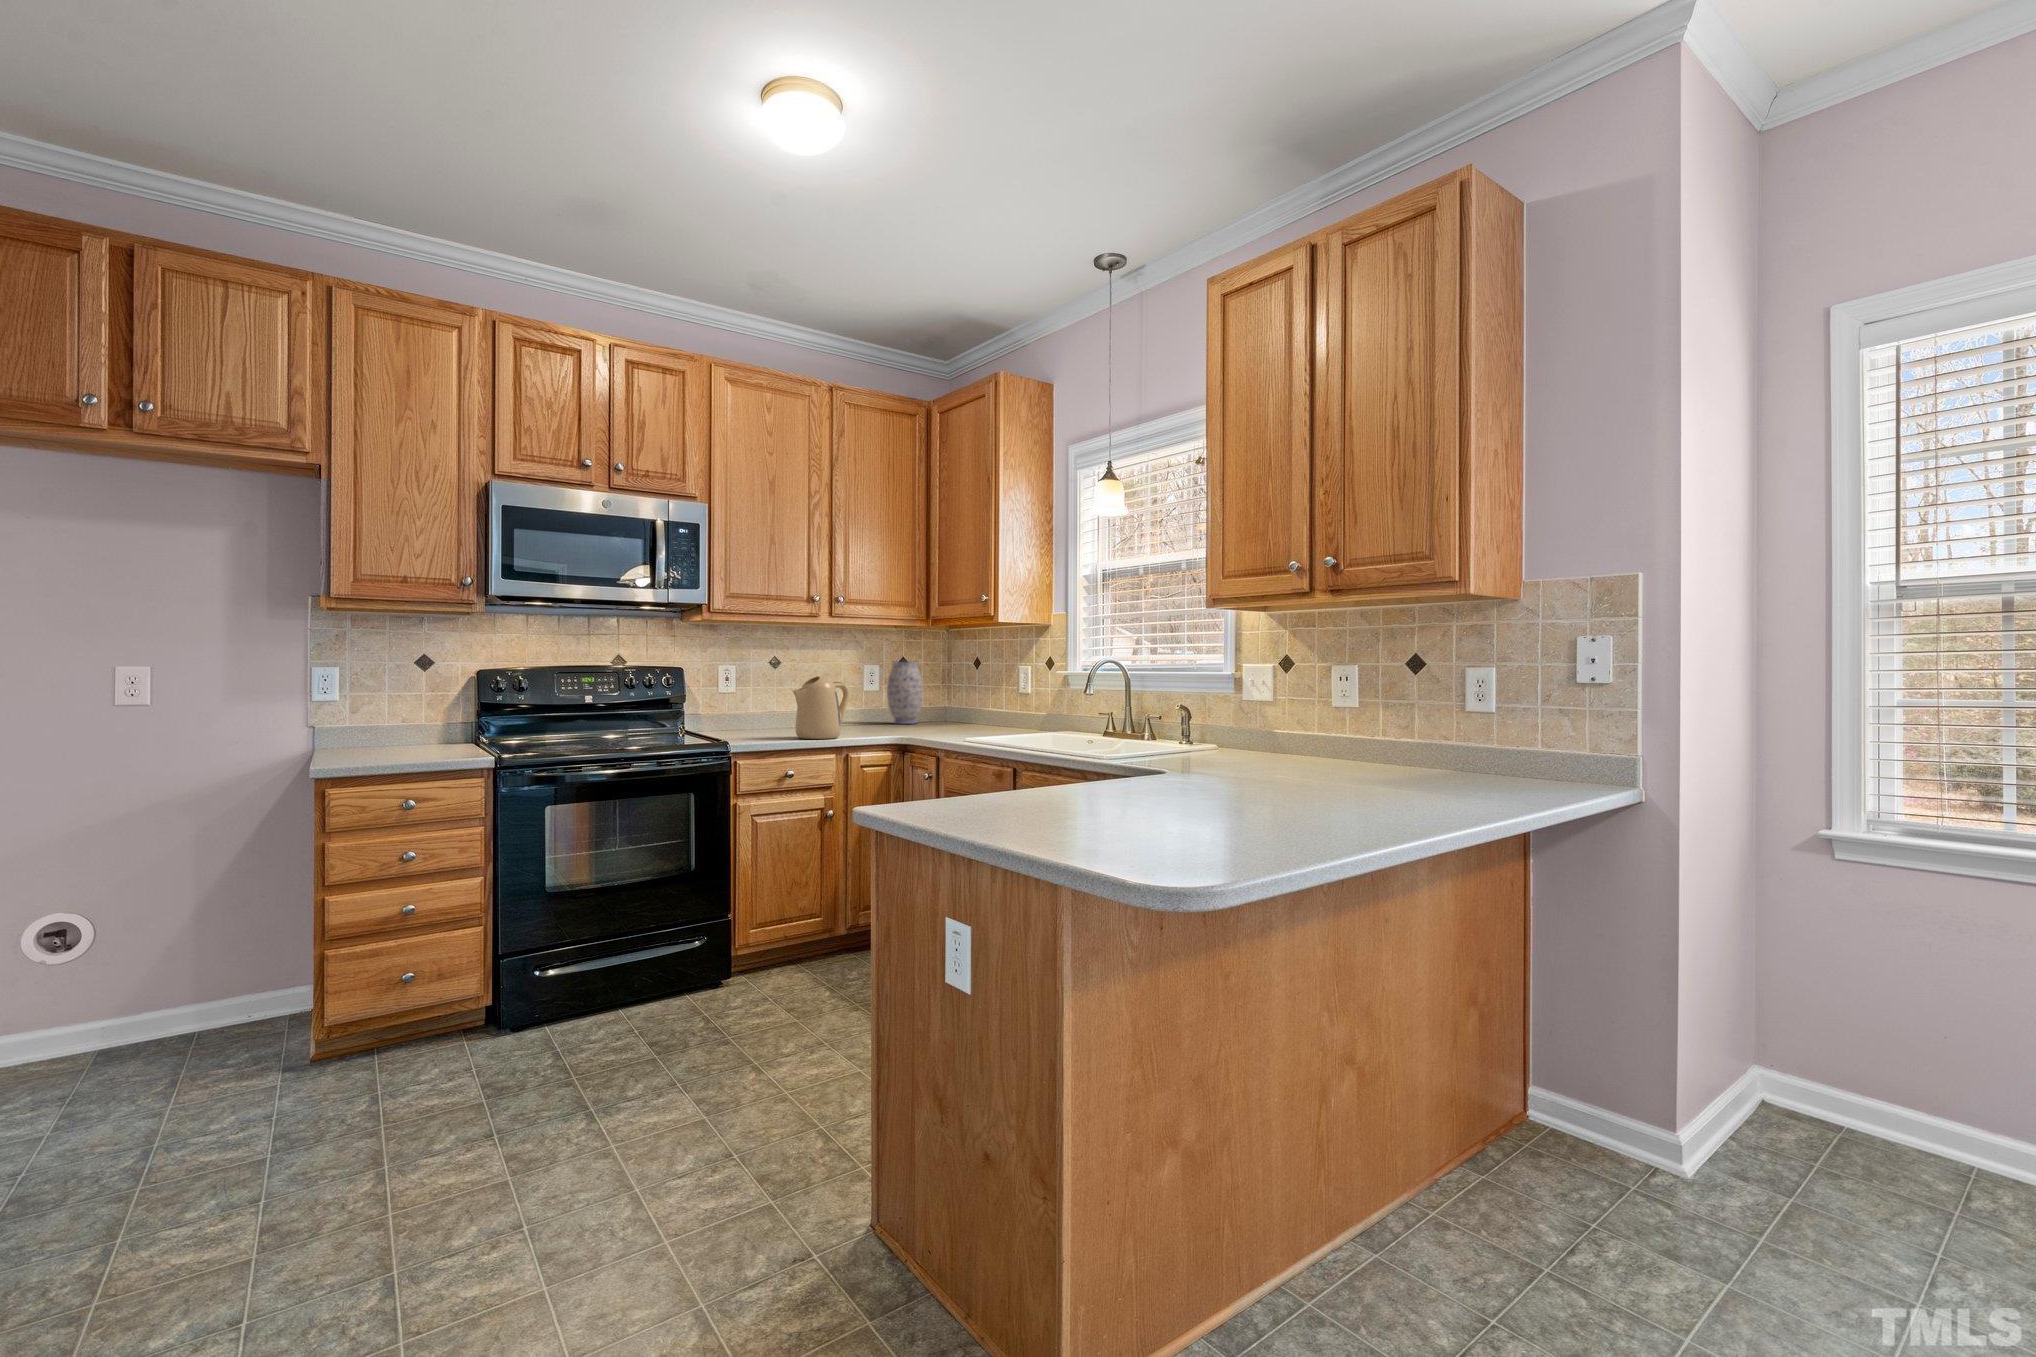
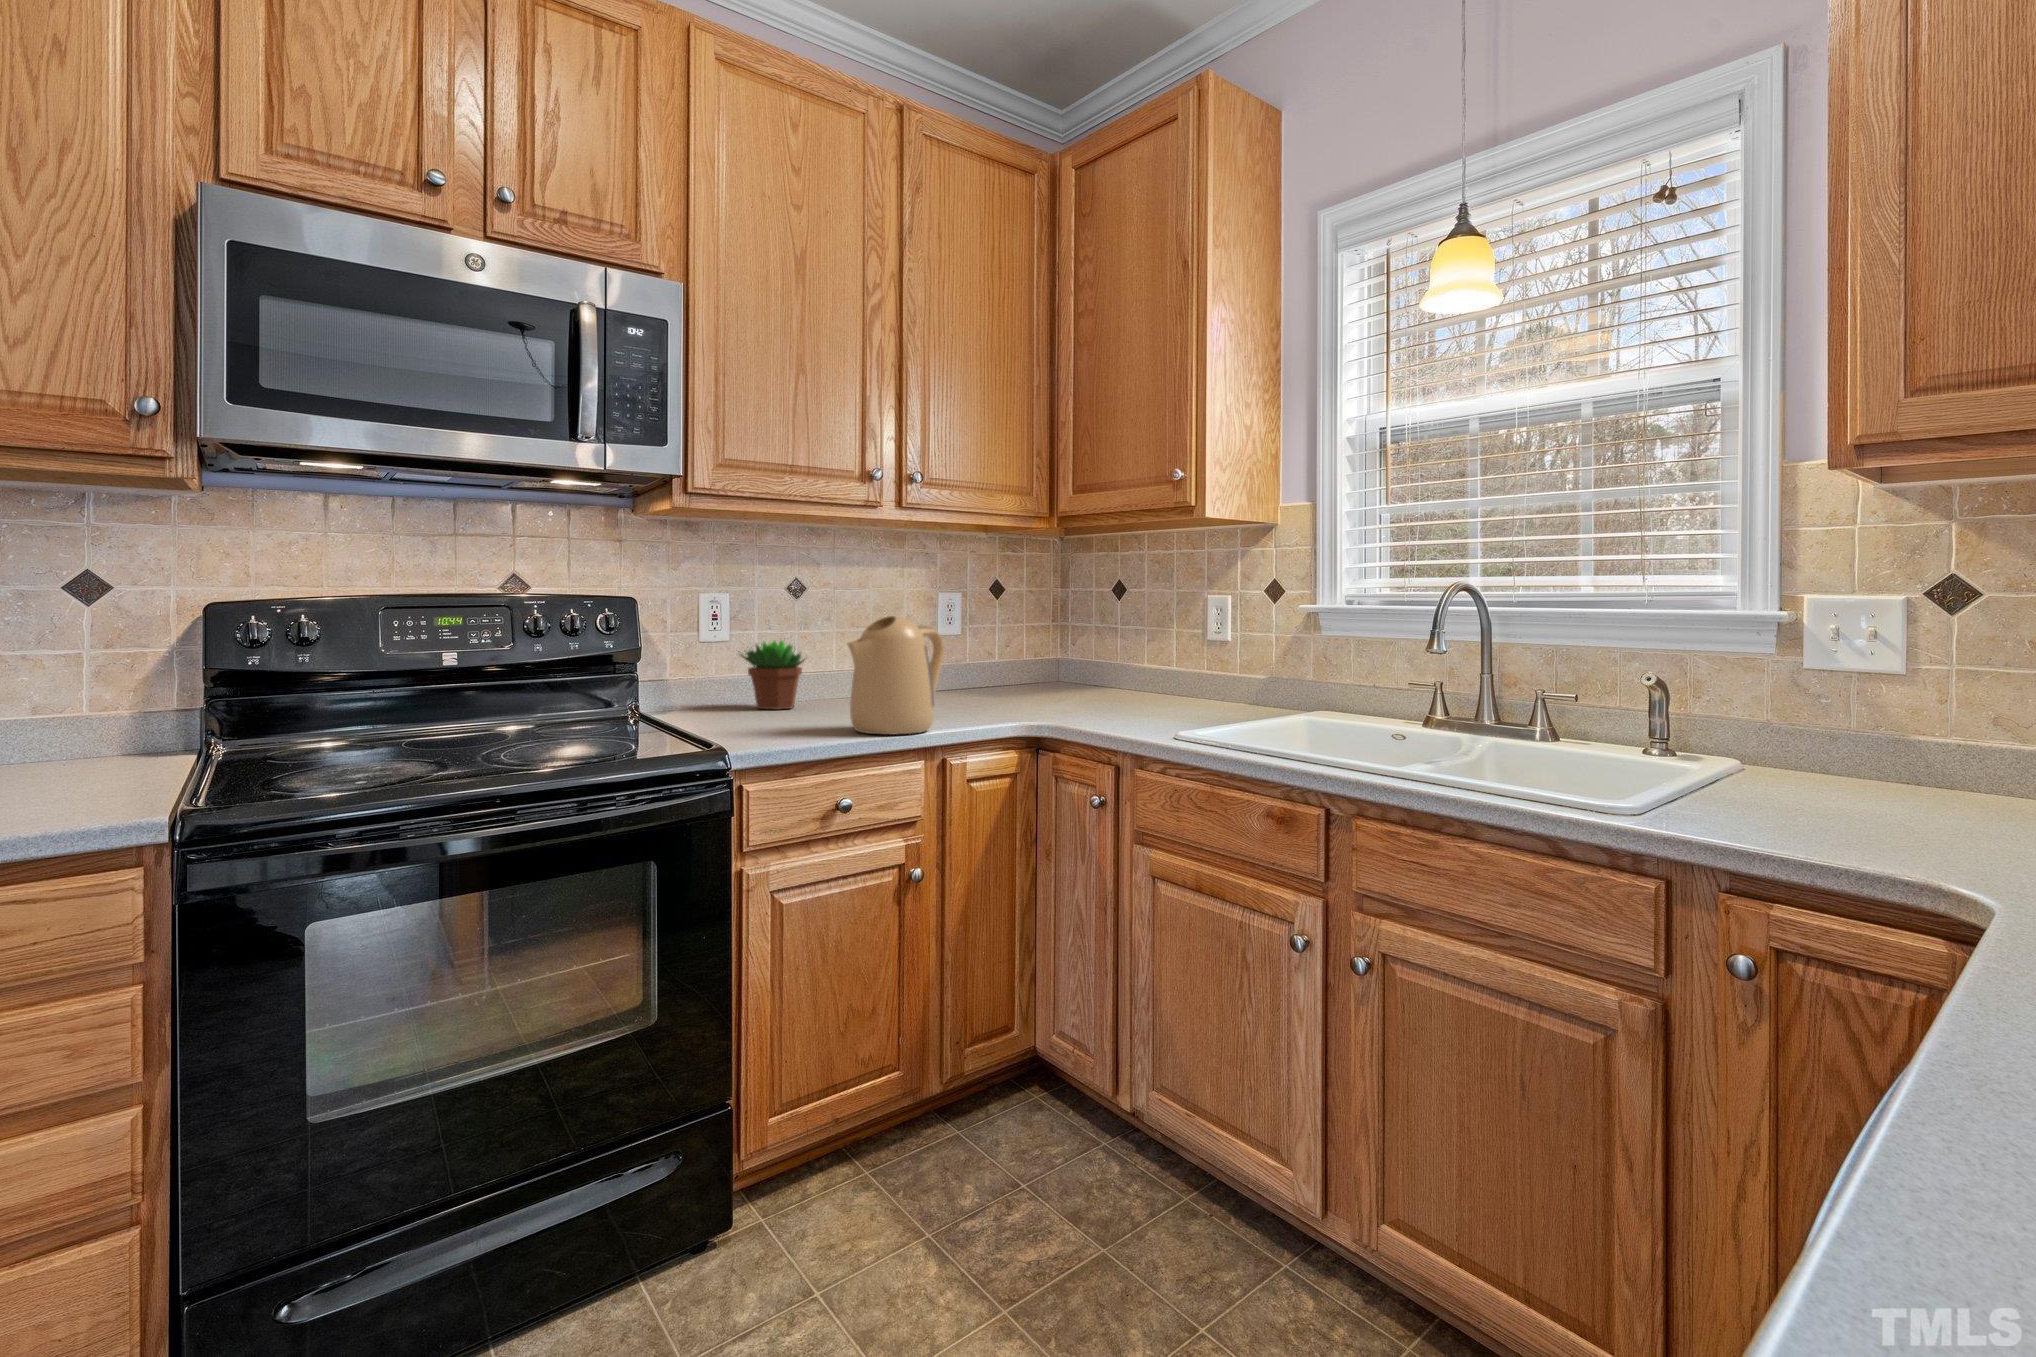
vase: present [887,661,923,724] -> none [971,590,1030,693]
succulent plant: none [740,690,782,730] -> present [738,641,805,710]

